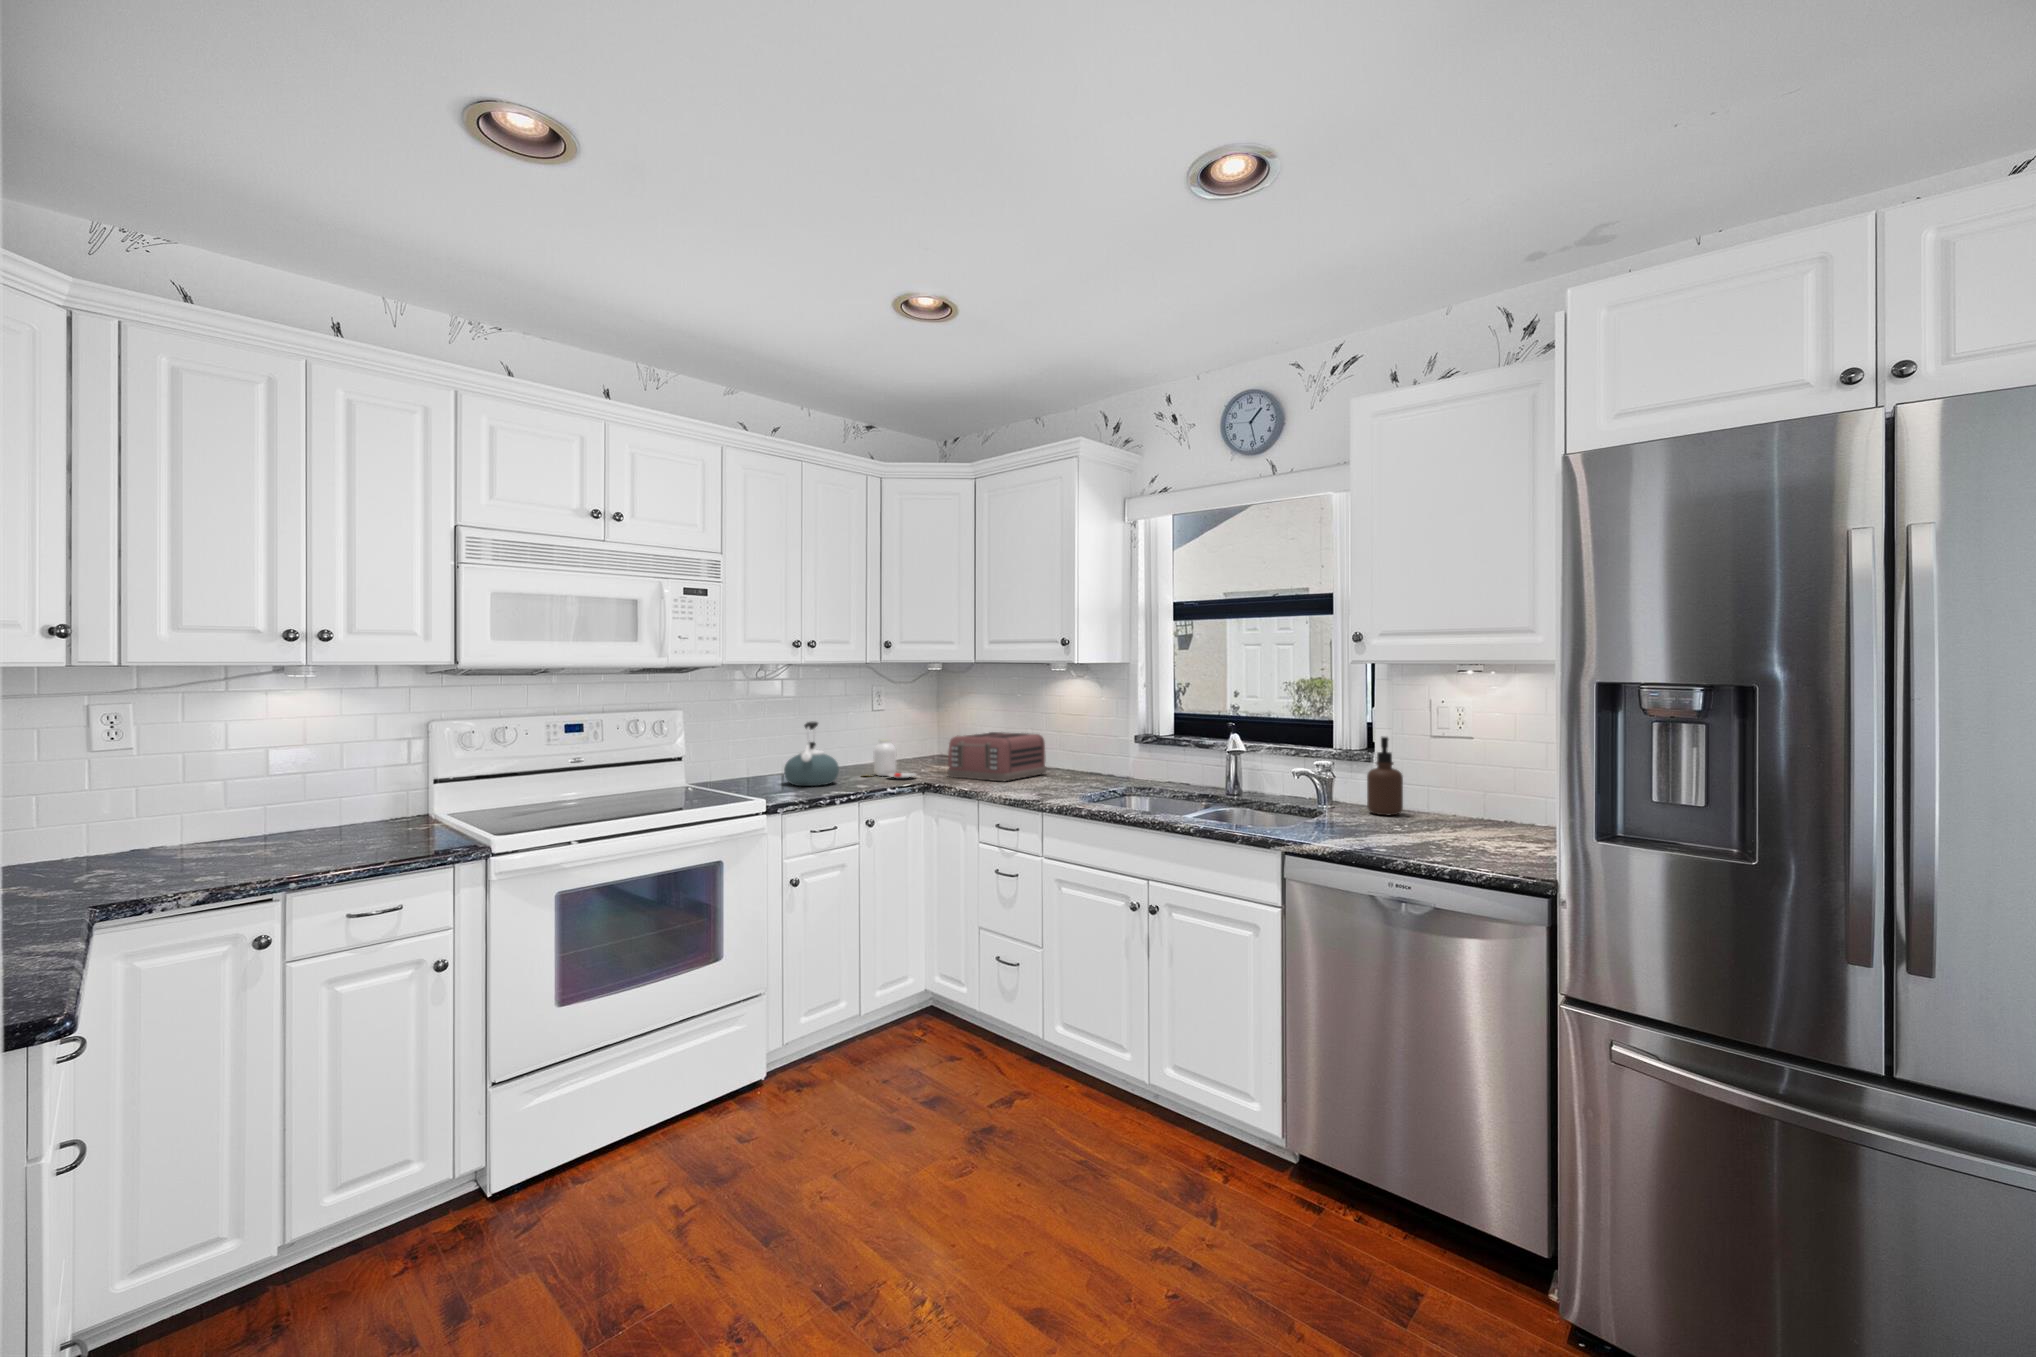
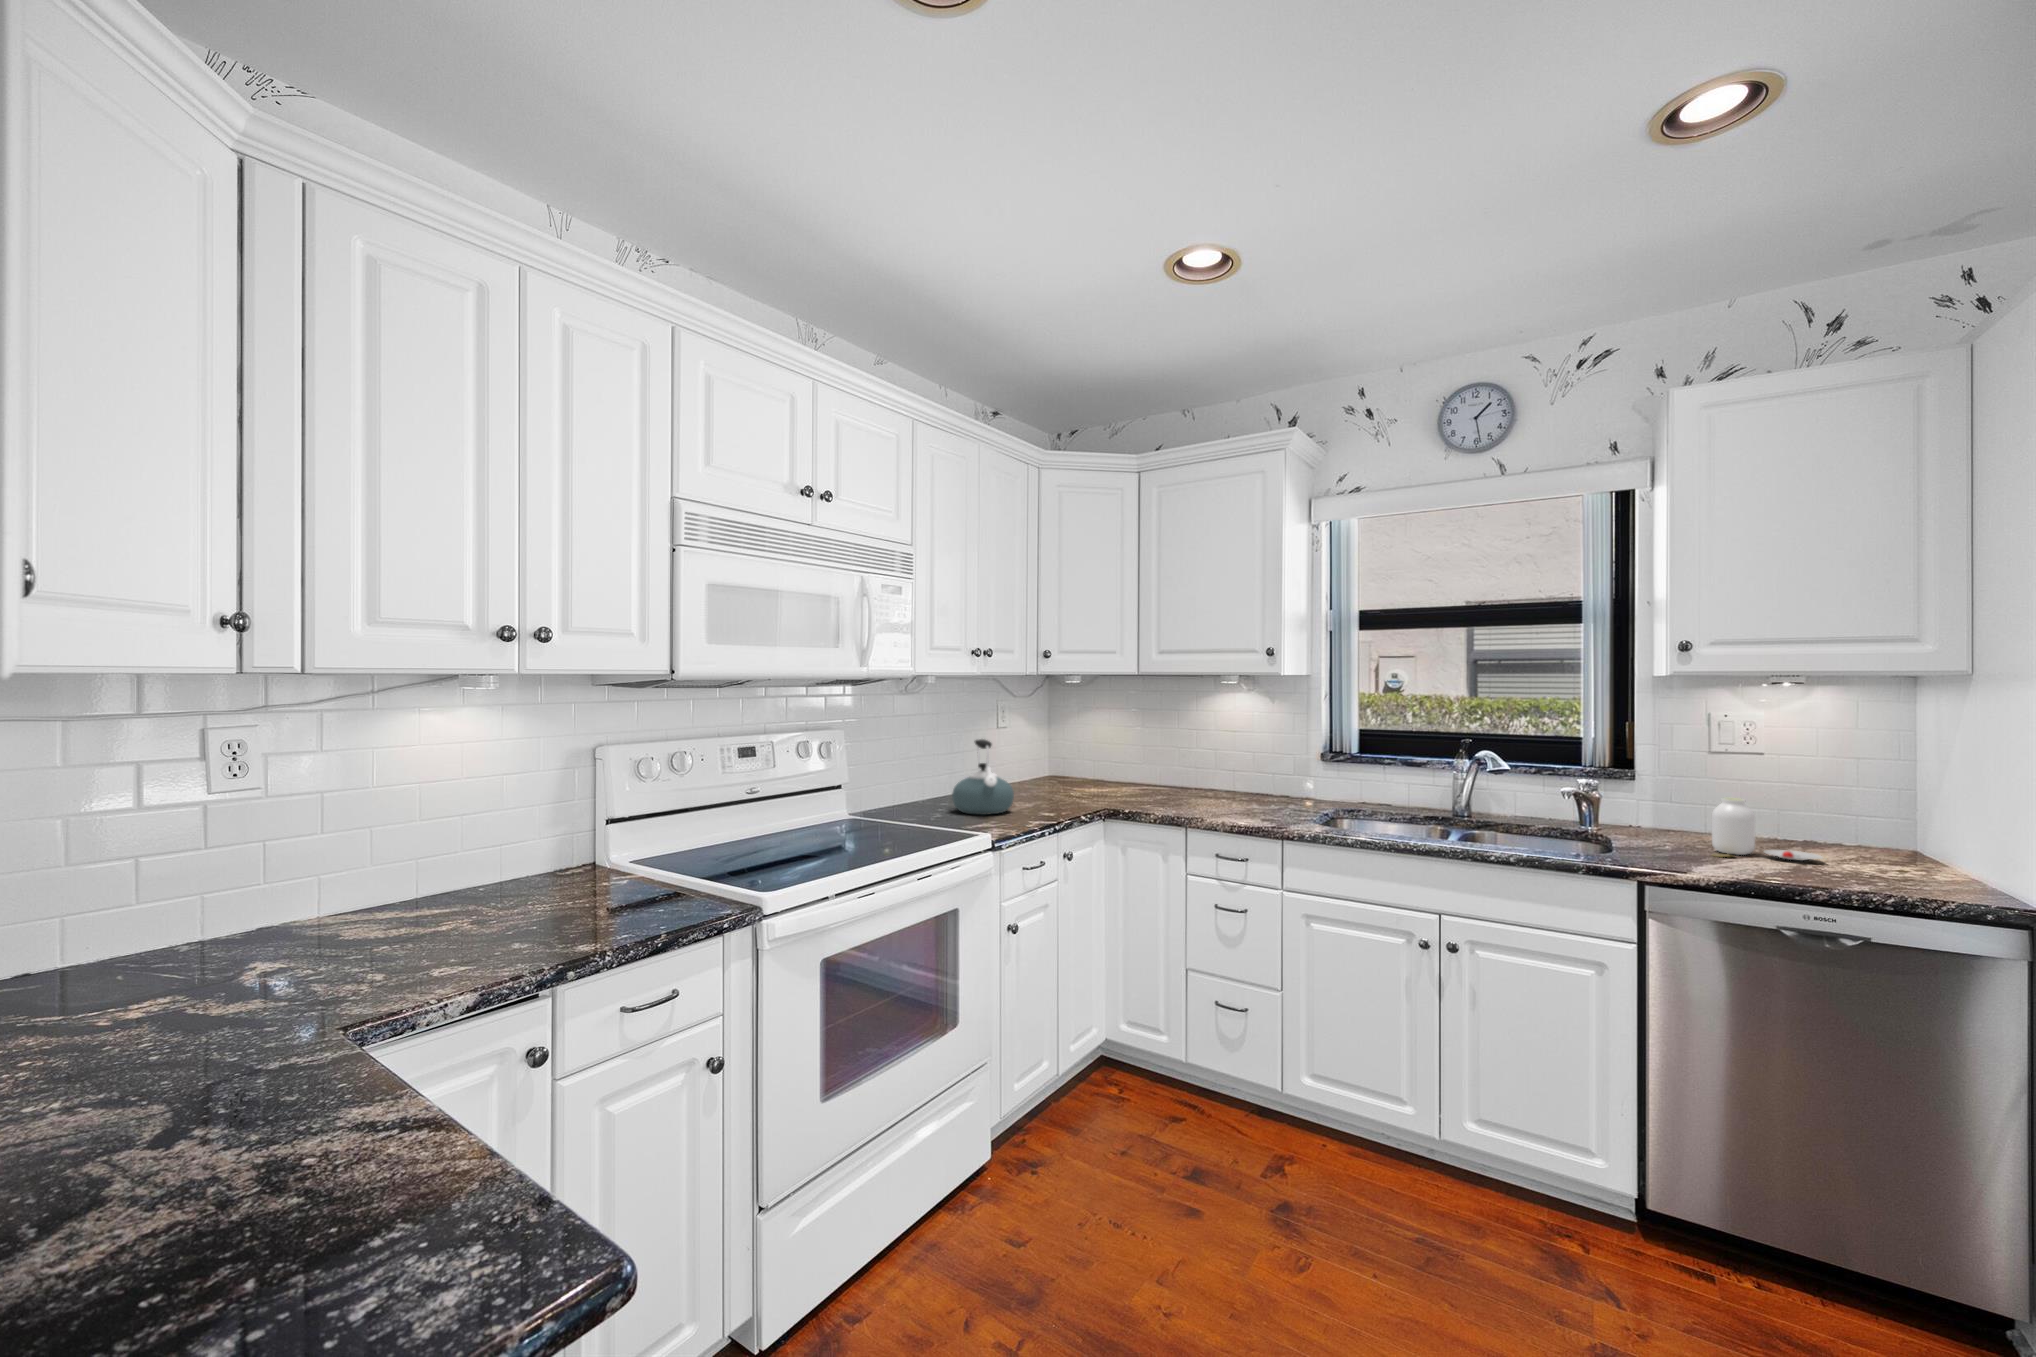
toaster: present [947,732,1047,781] -> none [1110,749,1210,805]
soap dispenser: present [1367,737,1403,815] -> none [1636,754,1680,839]
jar: present [871,739,915,778] -> present [1712,798,1823,861]

